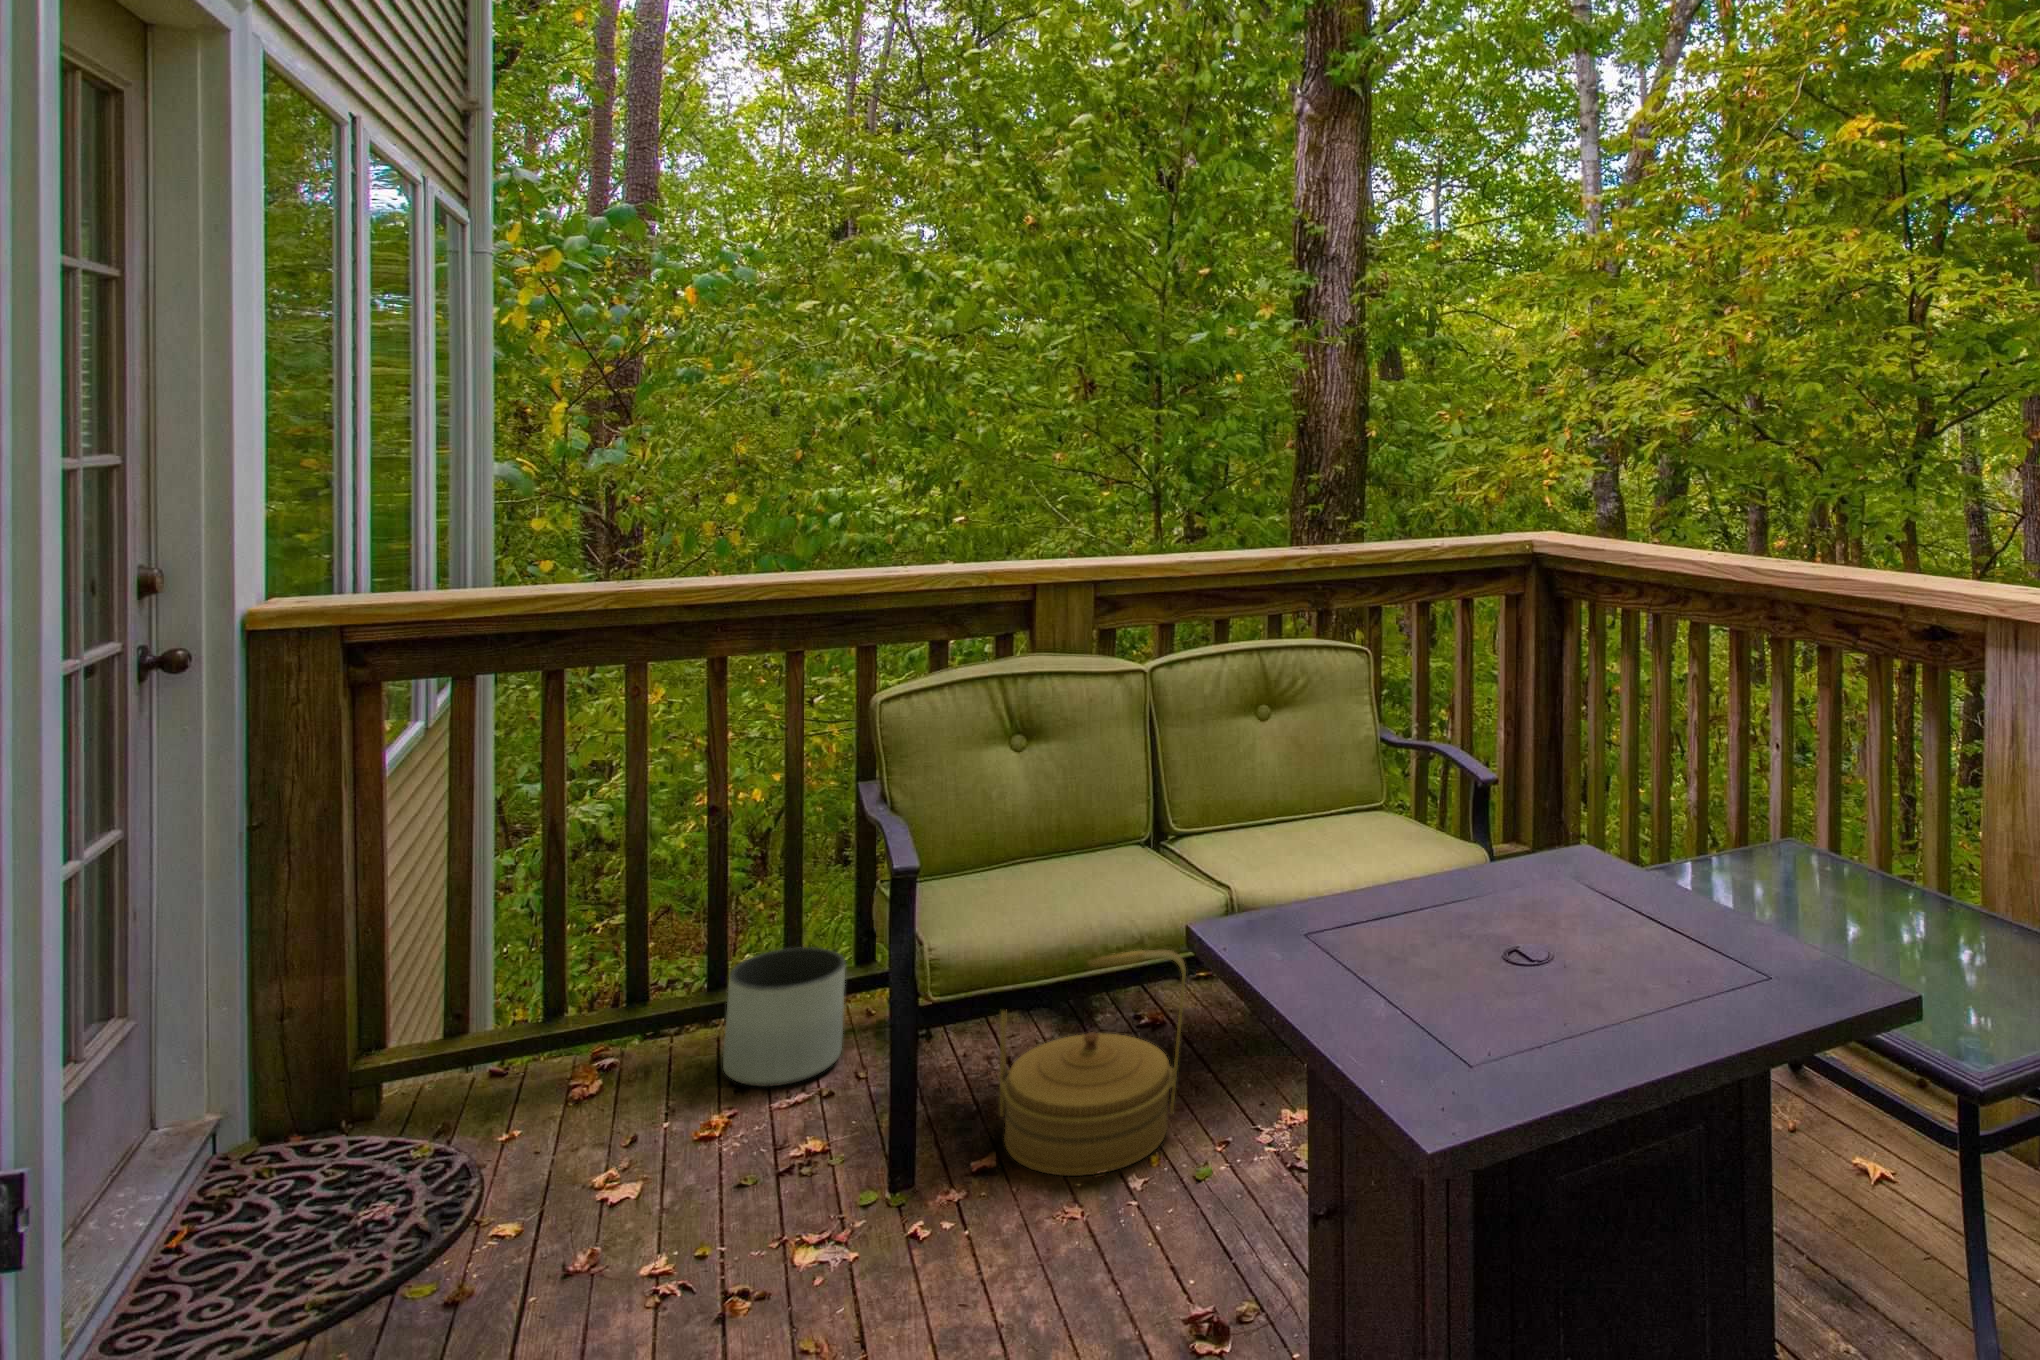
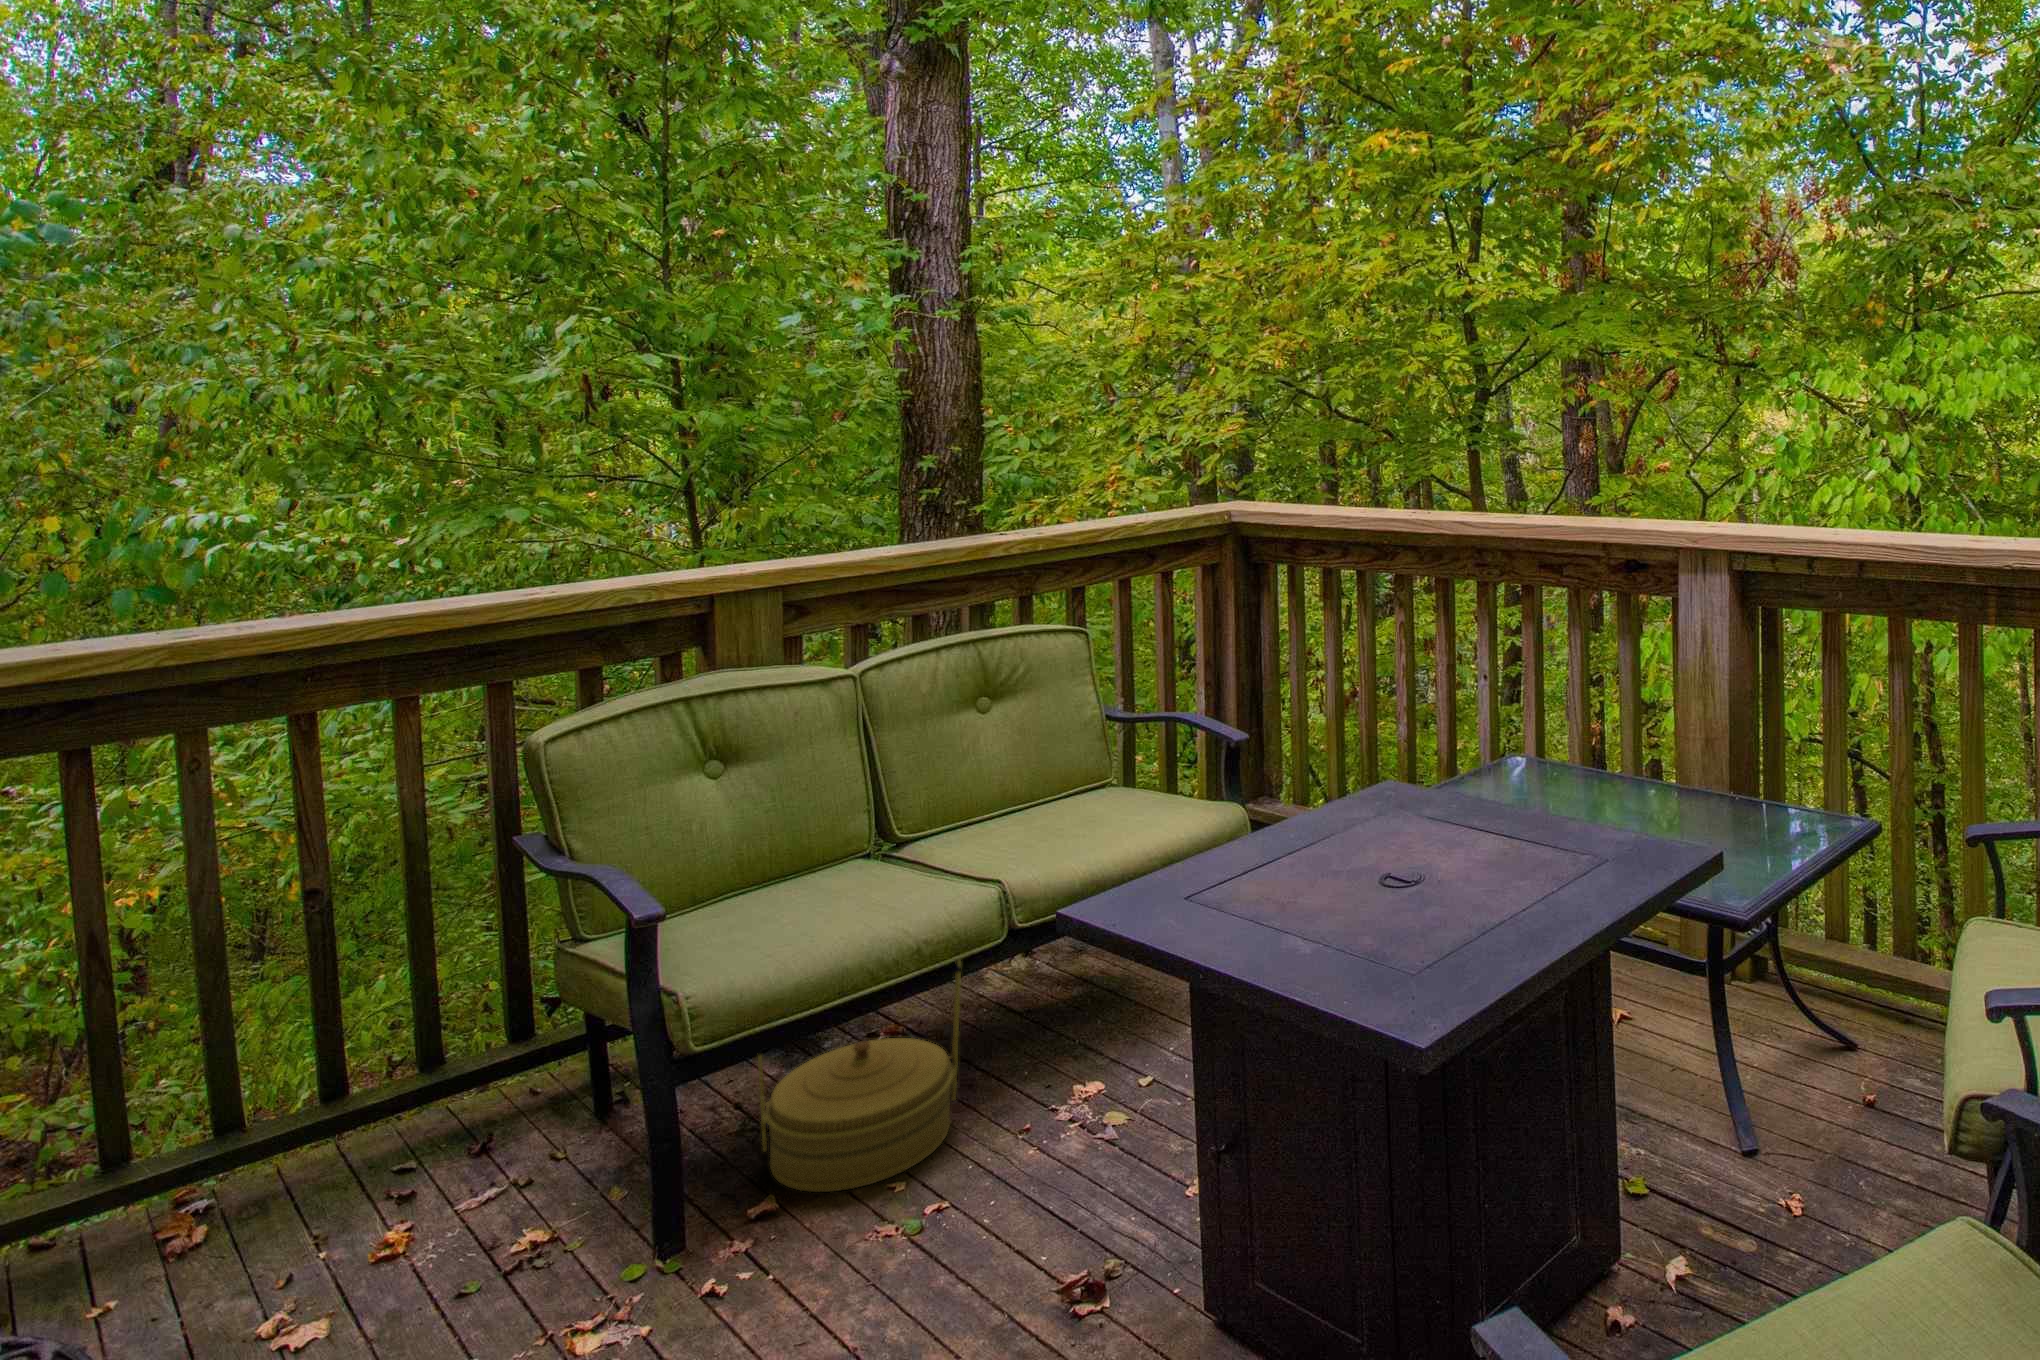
planter: present [723,947,846,1087] -> none [365,1034,523,1207]

